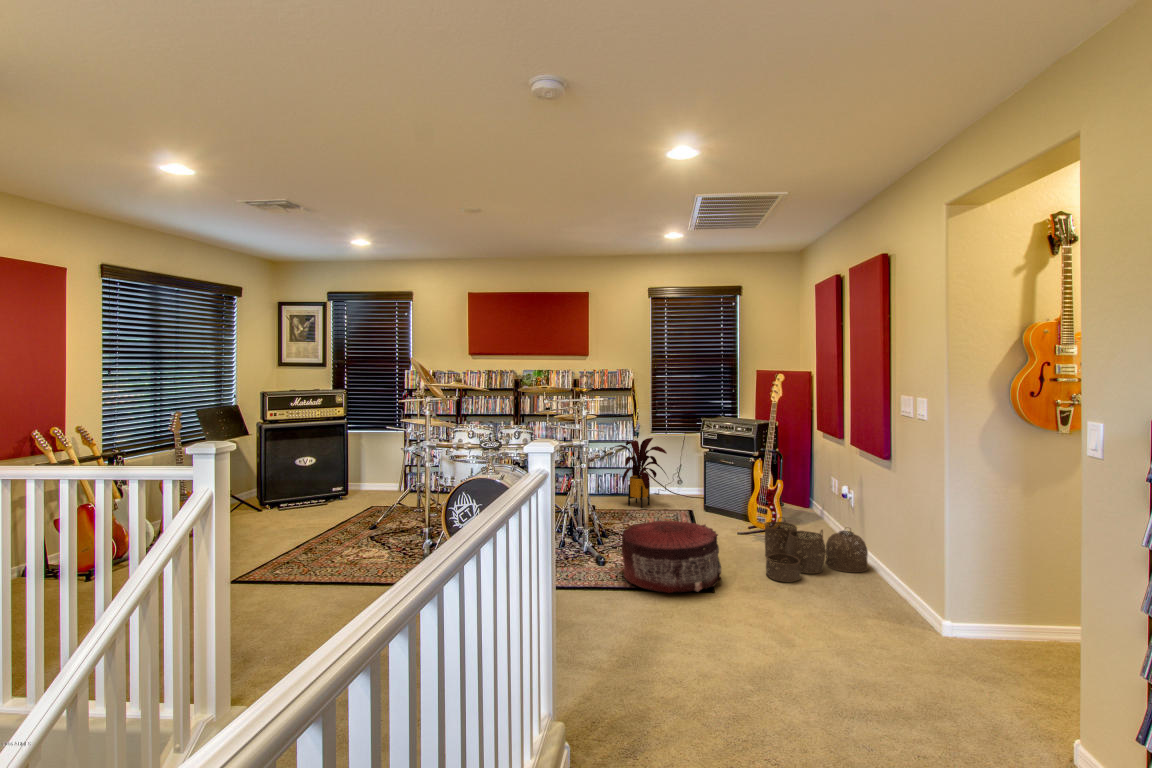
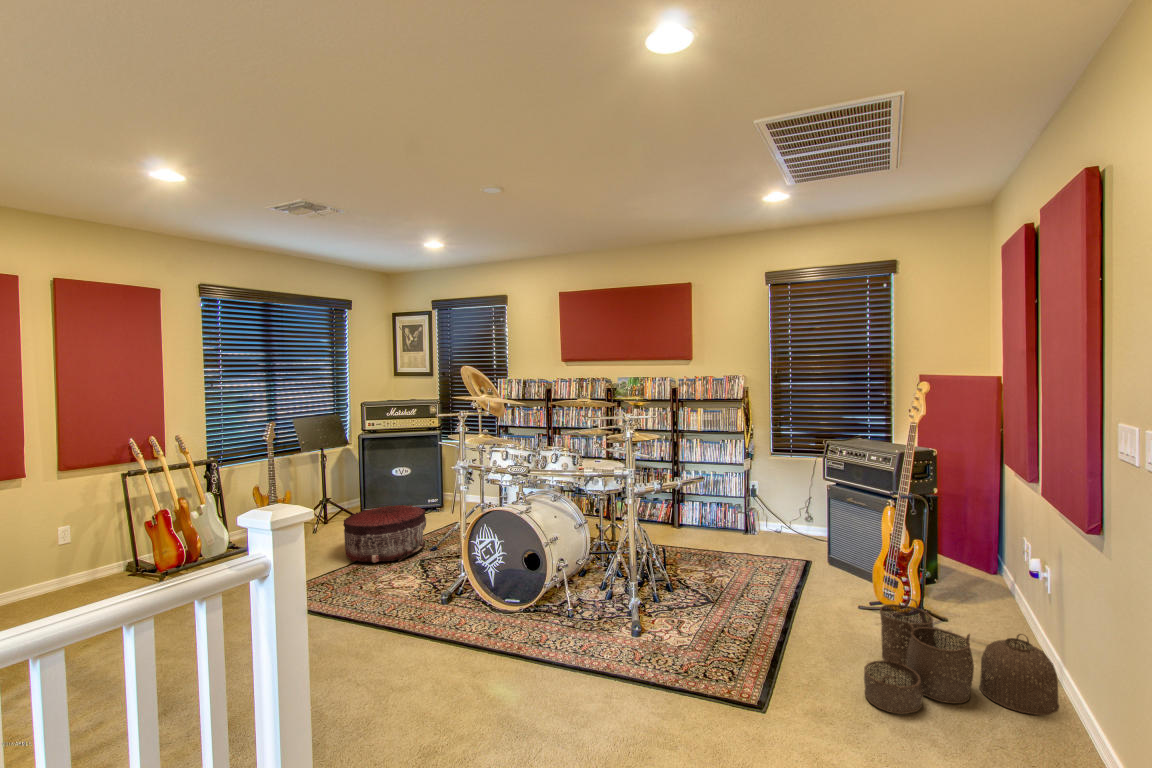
house plant: present [613,438,667,508] -> none [706,461,781,551]
pouf: present [622,520,722,593] -> present [343,505,426,563]

